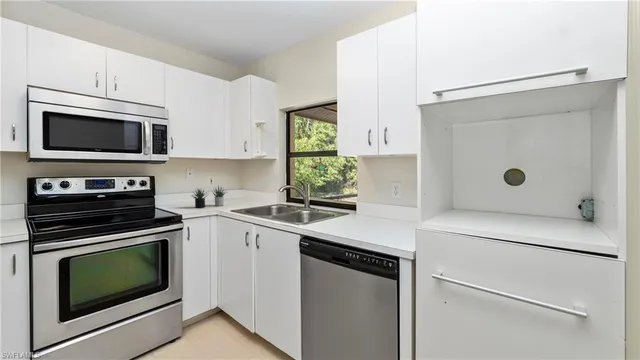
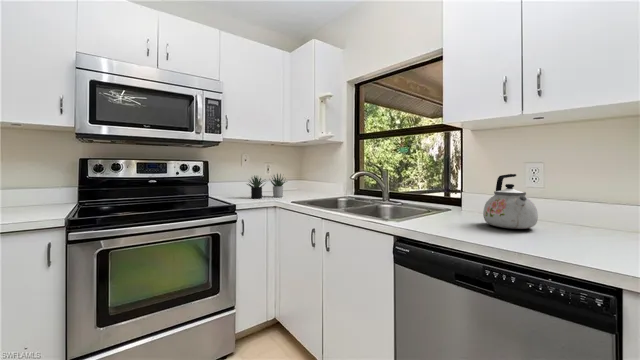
kettle: none [361,191,391,227] -> present [483,174,538,229]

